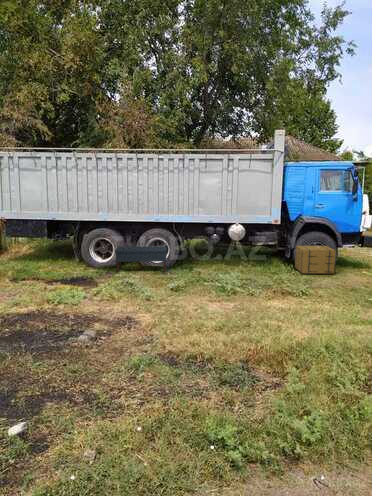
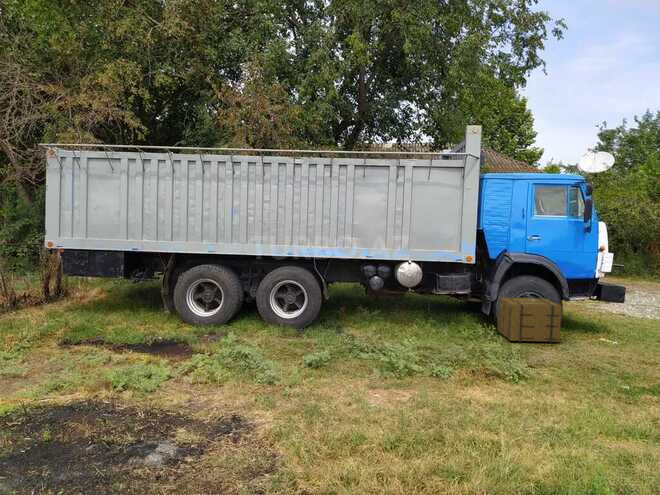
bench: present [115,246,167,272] -> none [224,294,303,335]

